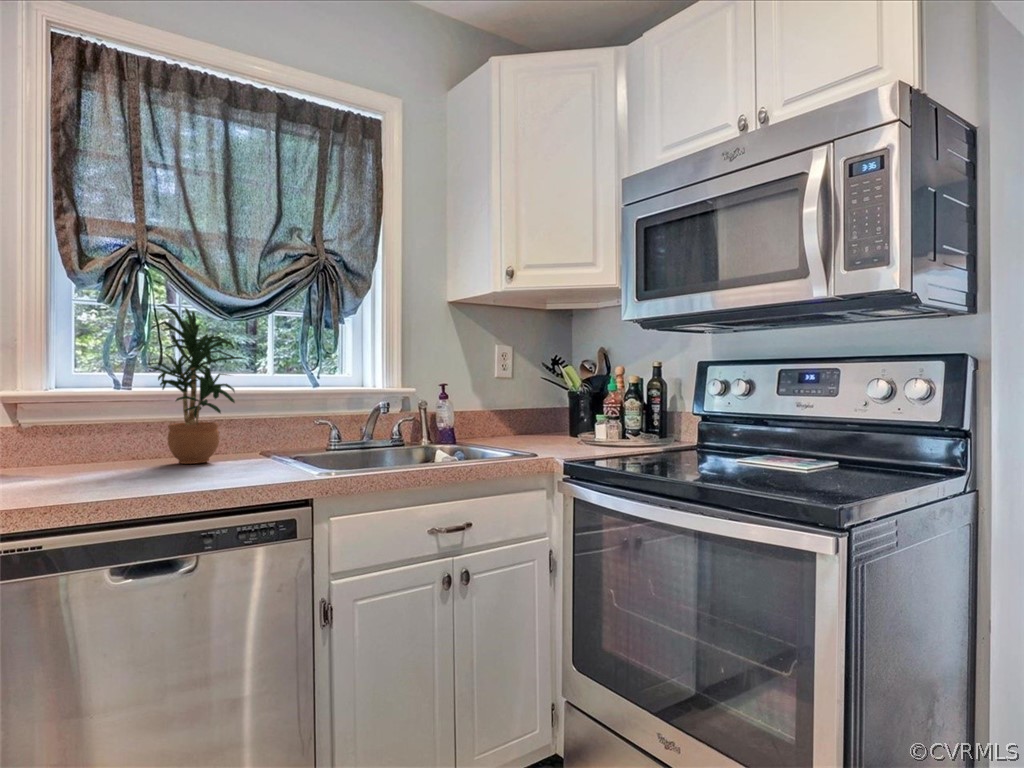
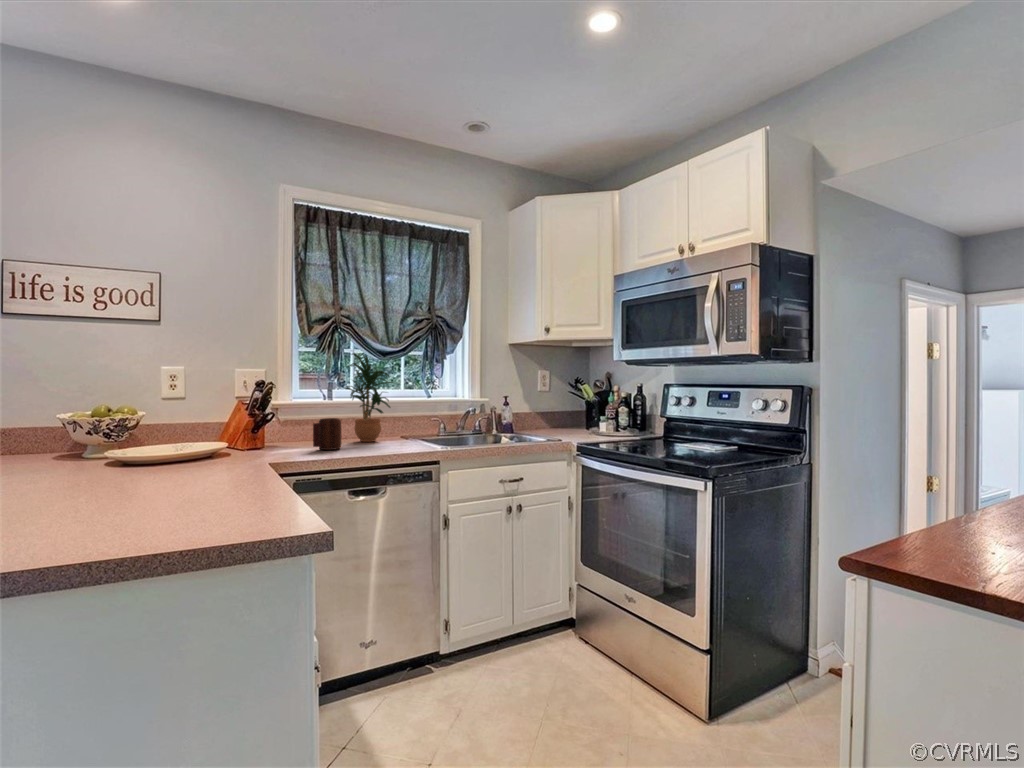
mug: none [52,421,120,483] -> present [313,418,342,450]

